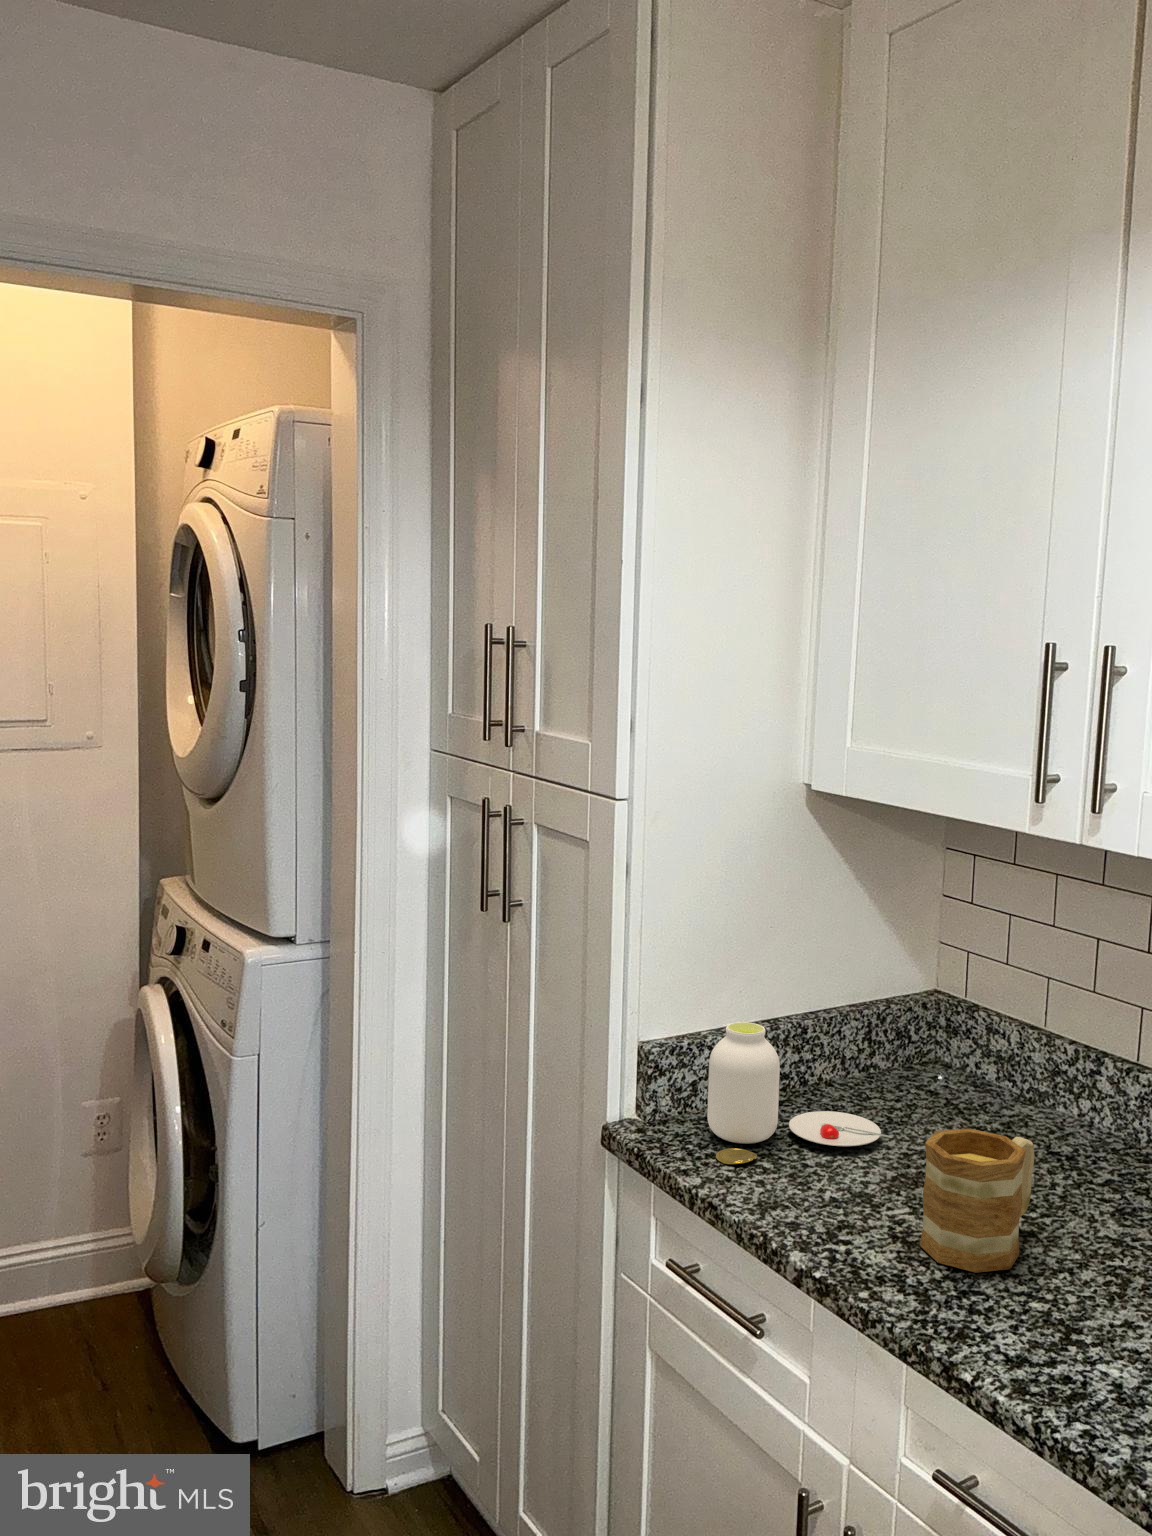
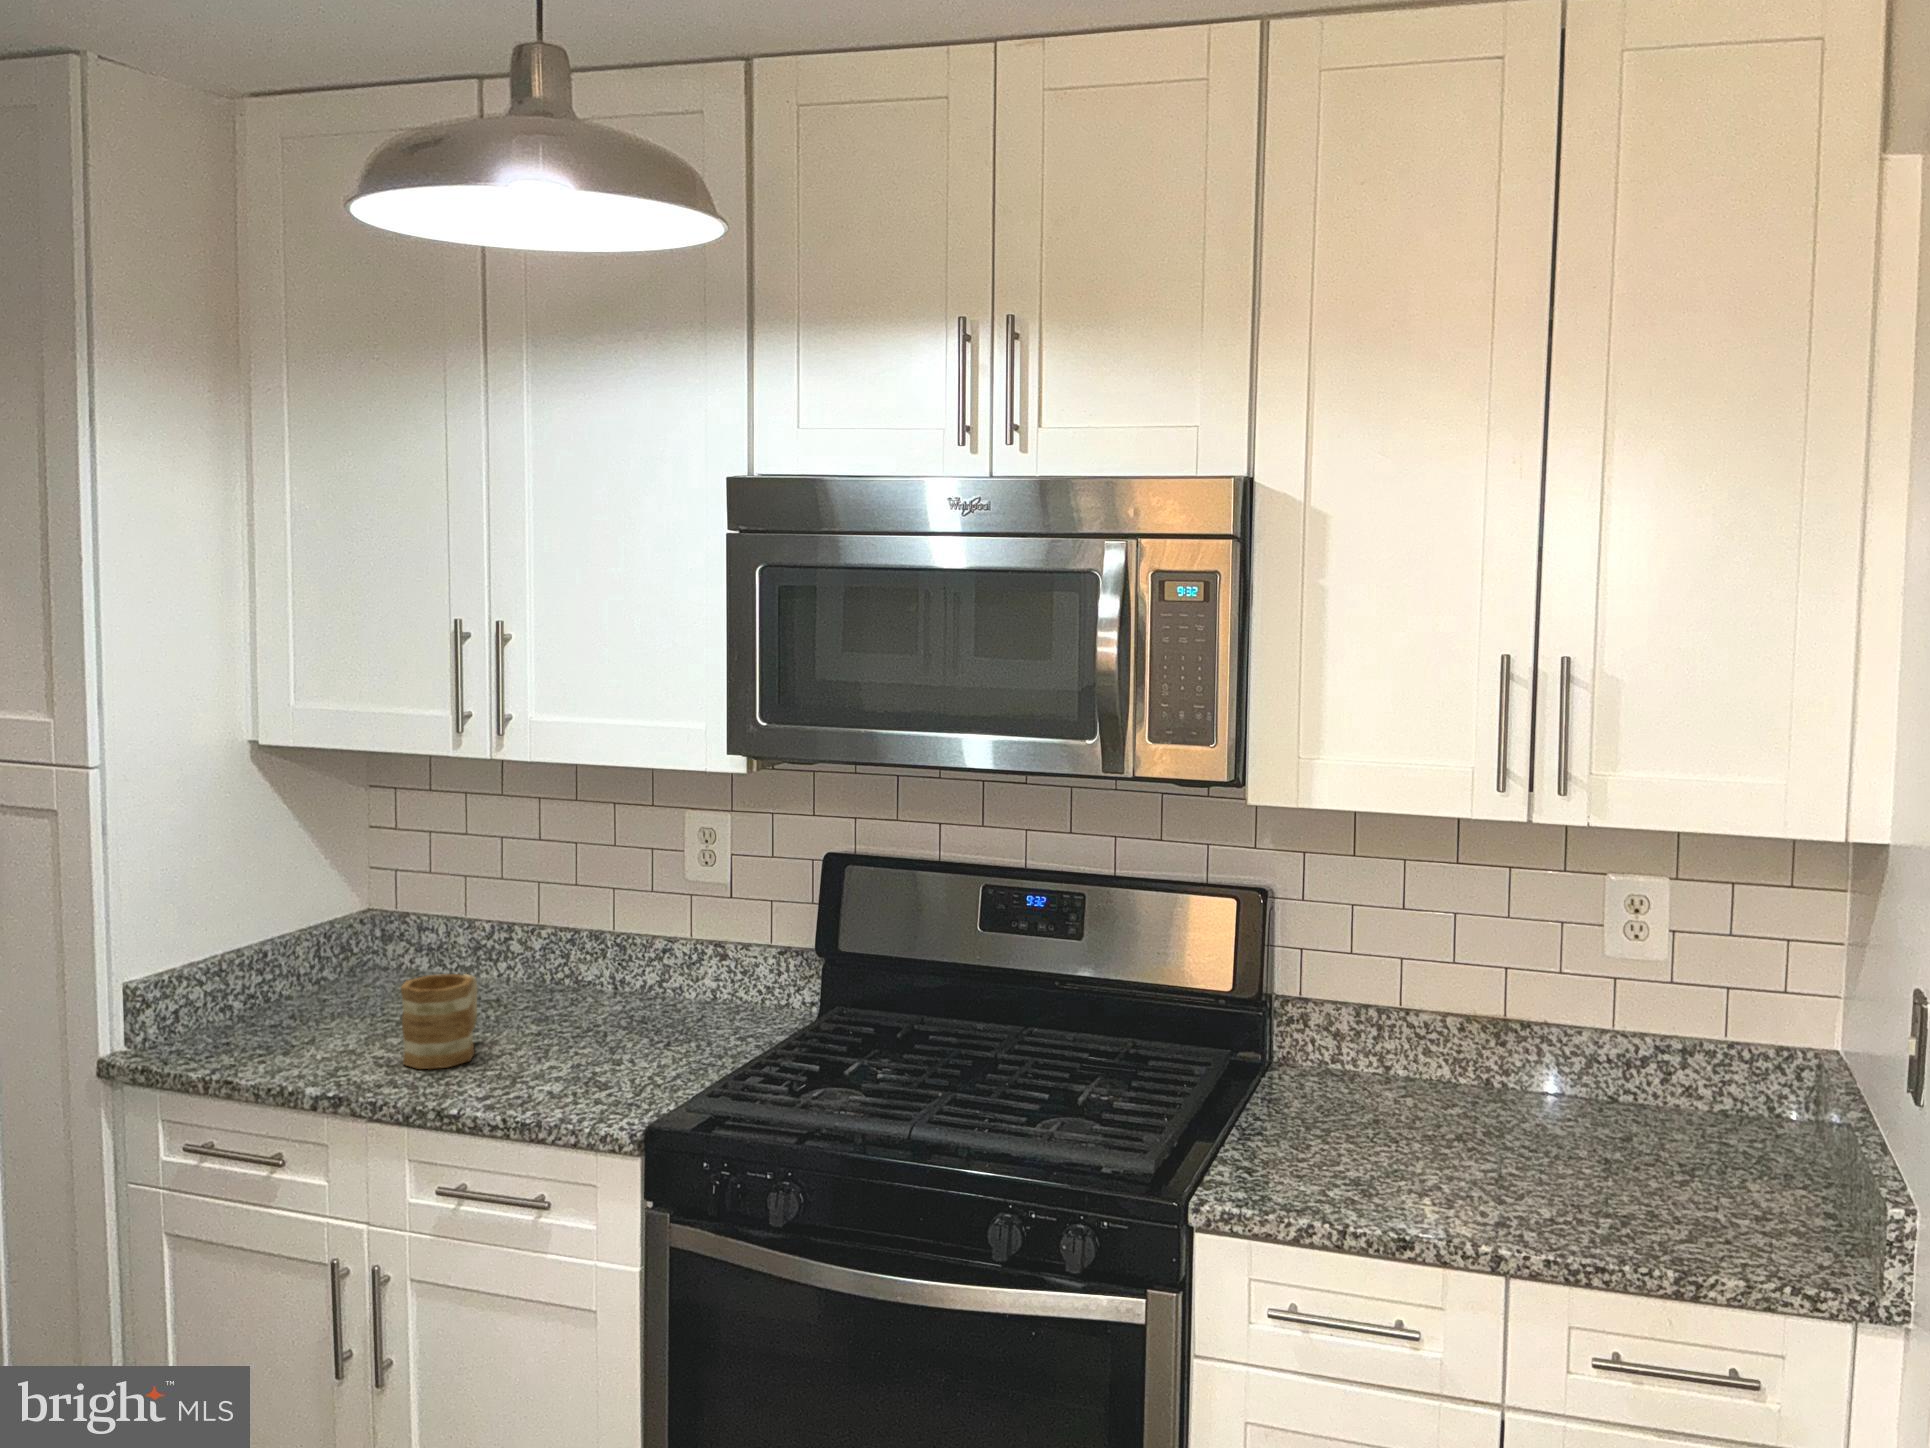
jar: present [707,1022,892,1164] -> none [195,945,360,1058]

